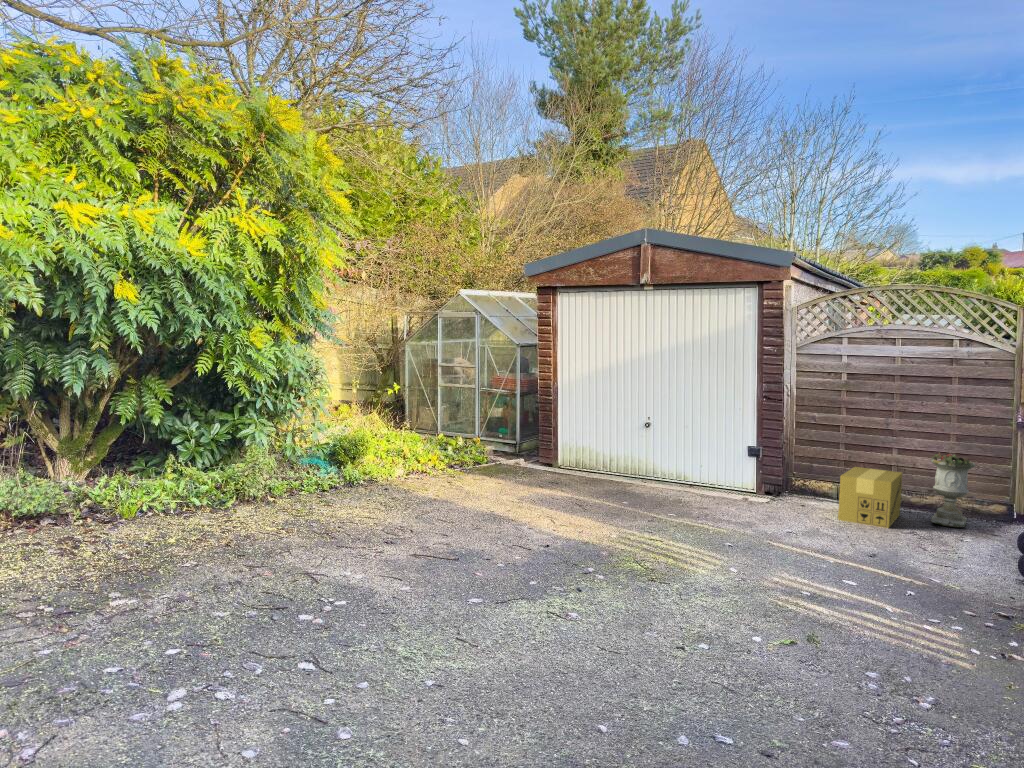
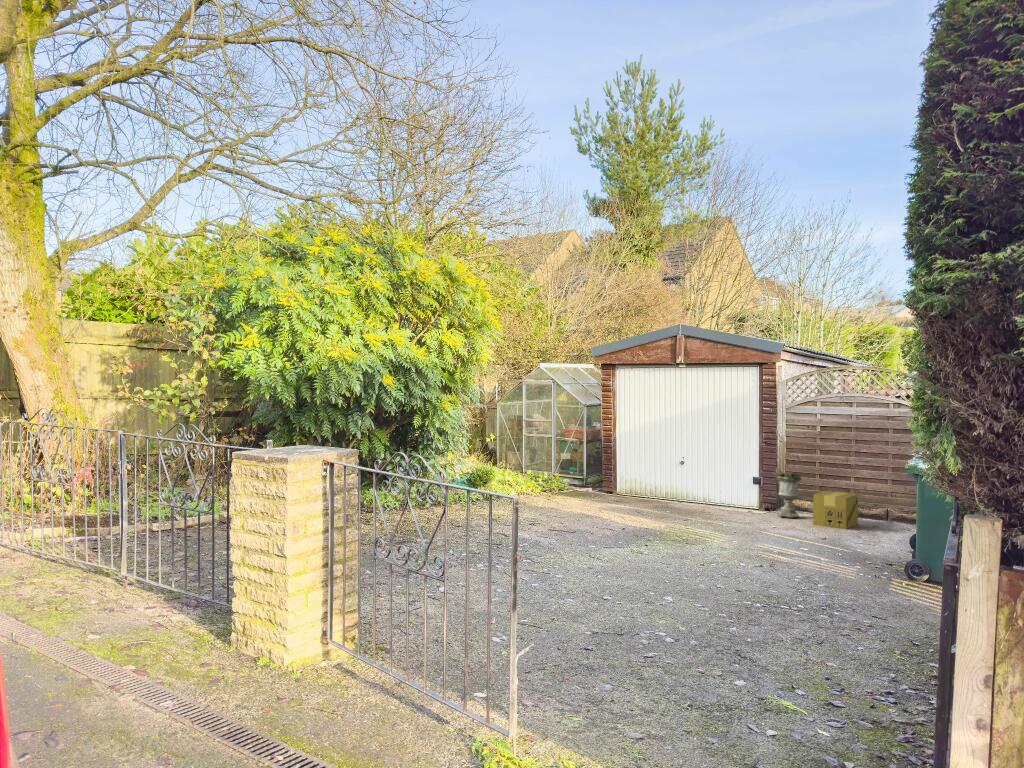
planter: present [931,452,975,527] -> present [776,472,802,518]

